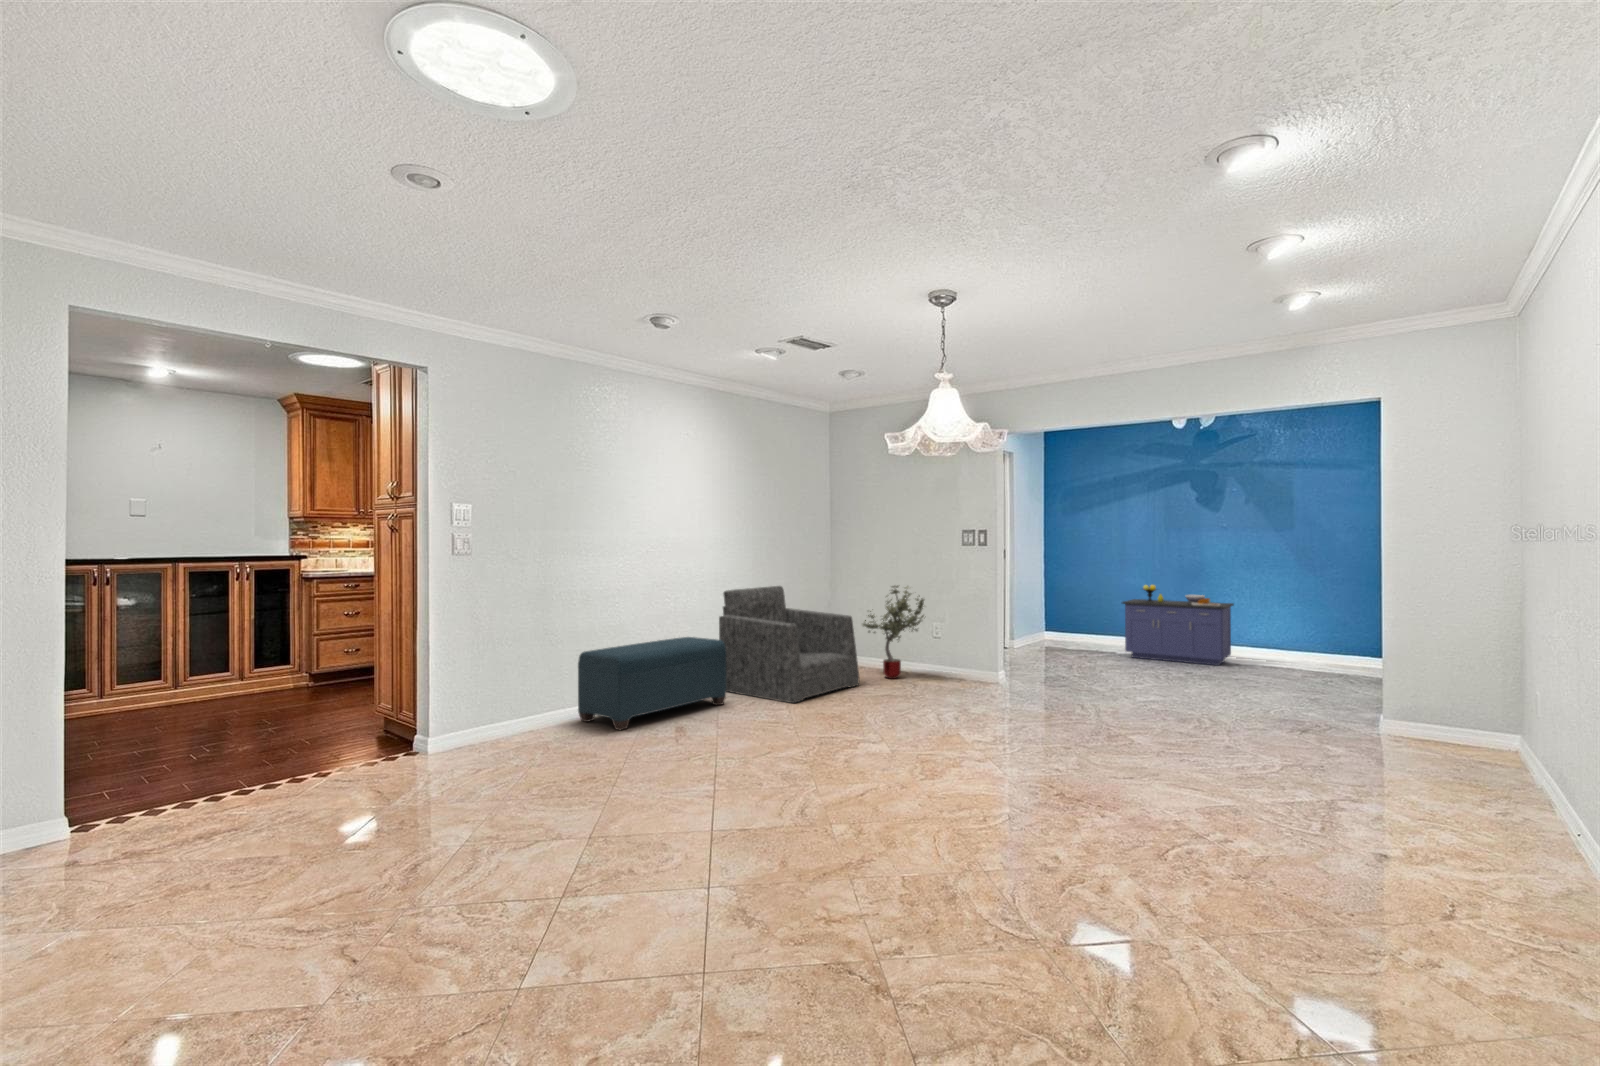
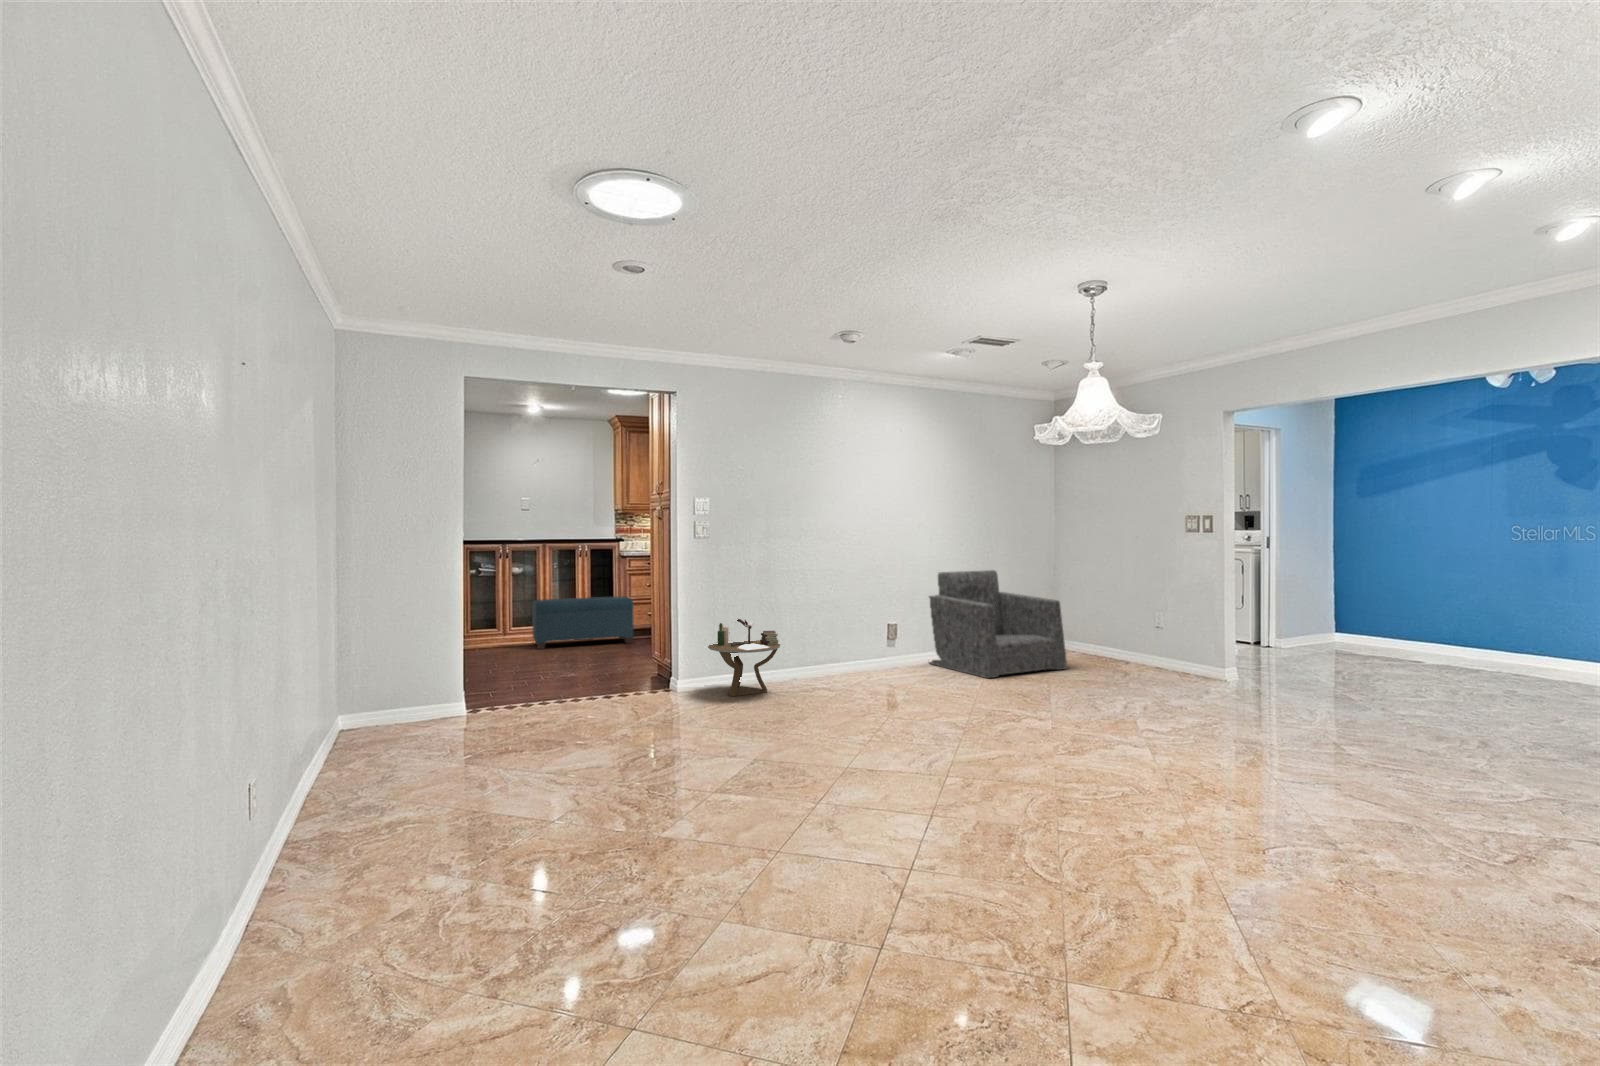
potted tree: present [863,585,925,679] -> none [1079,572,1145,666]
storage cabinet: present [1122,585,1234,665] -> none [1418,580,1589,681]
bench: present [578,637,726,730] -> present [532,596,634,649]
side table: none [472,657,574,757] -> present [708,619,780,696]

